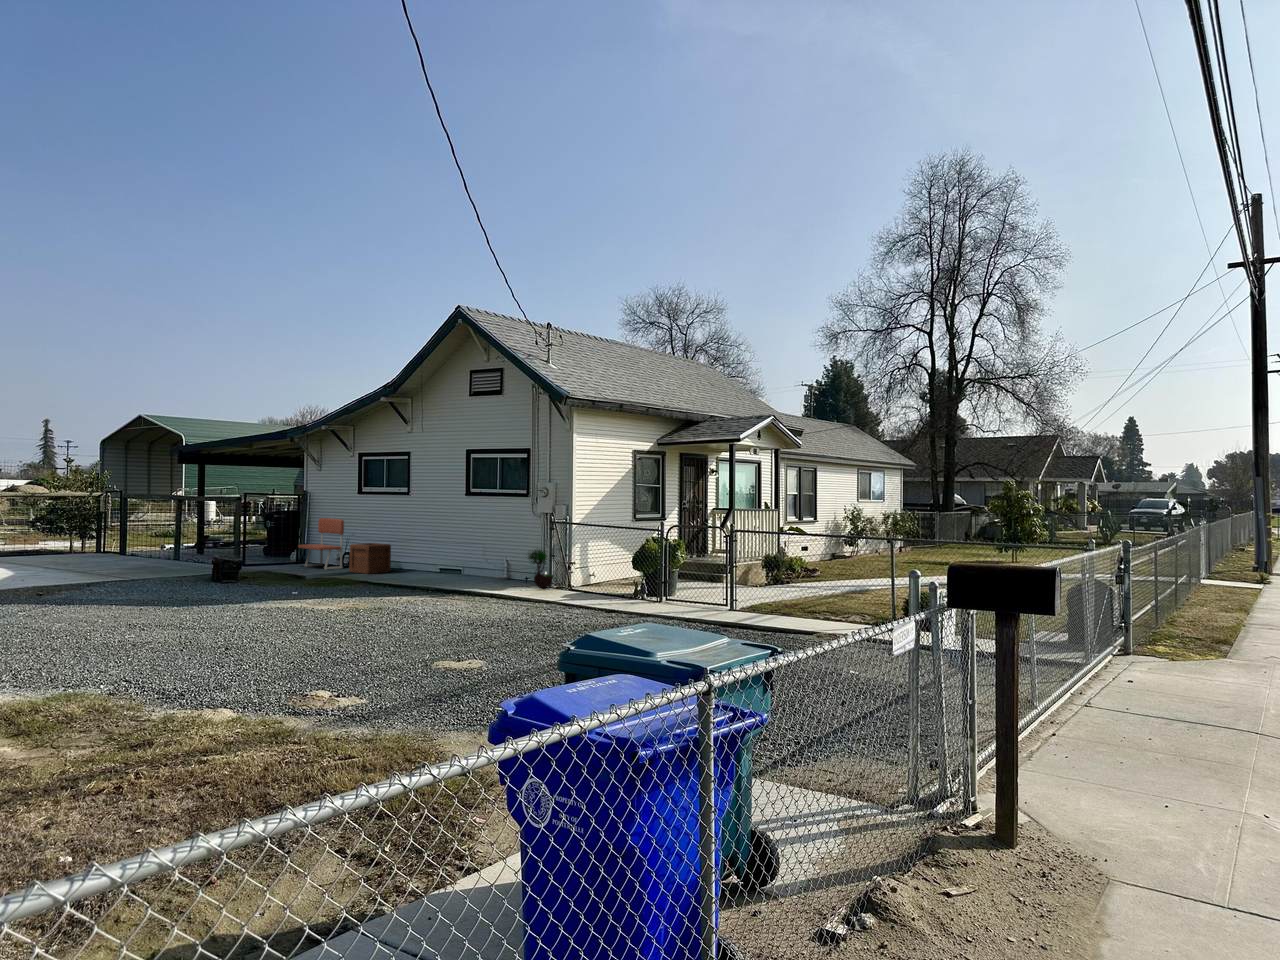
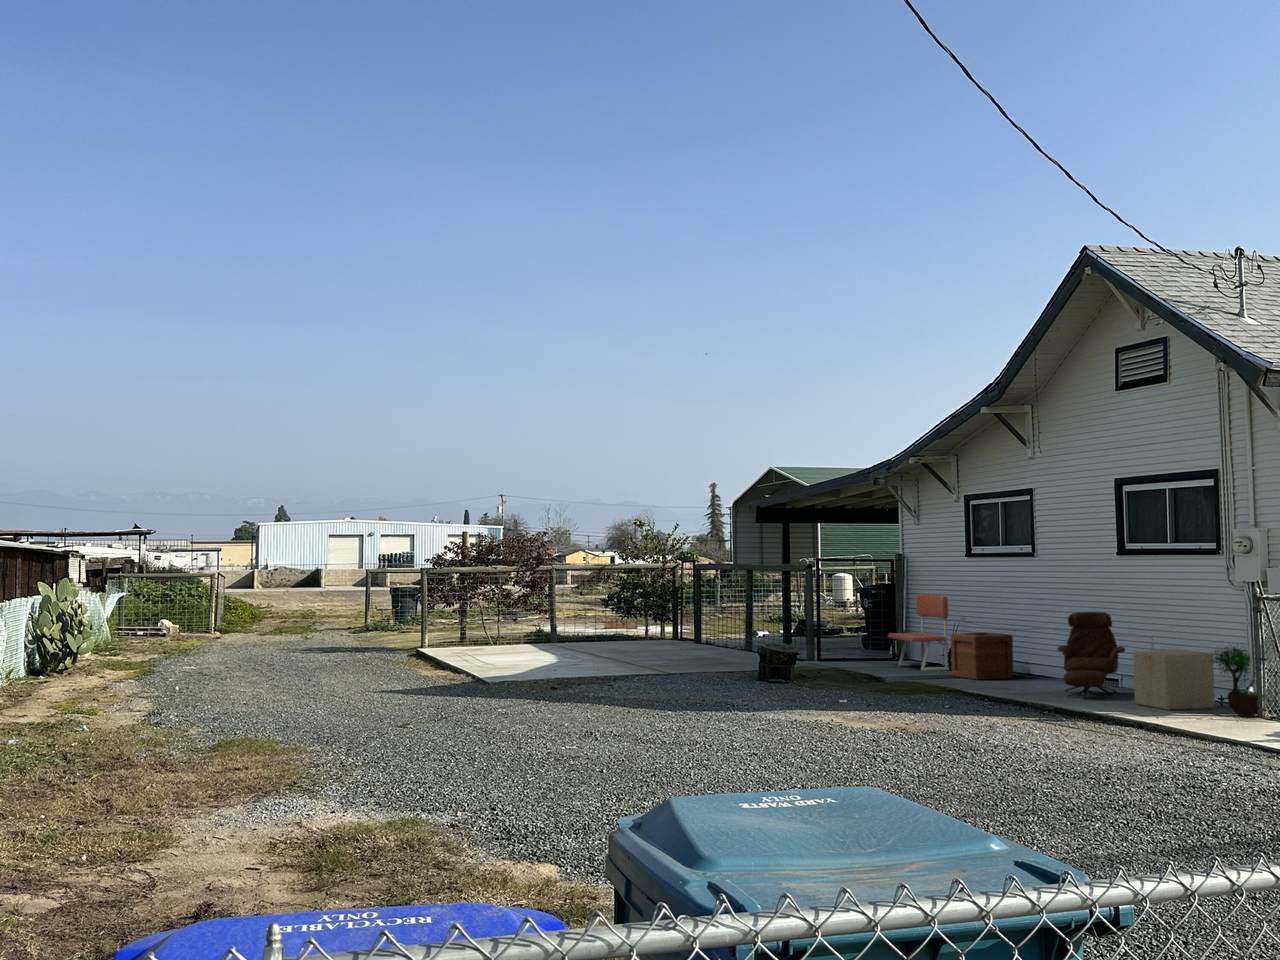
lounge chair: none [428,530,468,583] -> present [1058,611,1125,699]
cardboard box: none [479,551,523,587] -> present [1133,649,1215,710]

